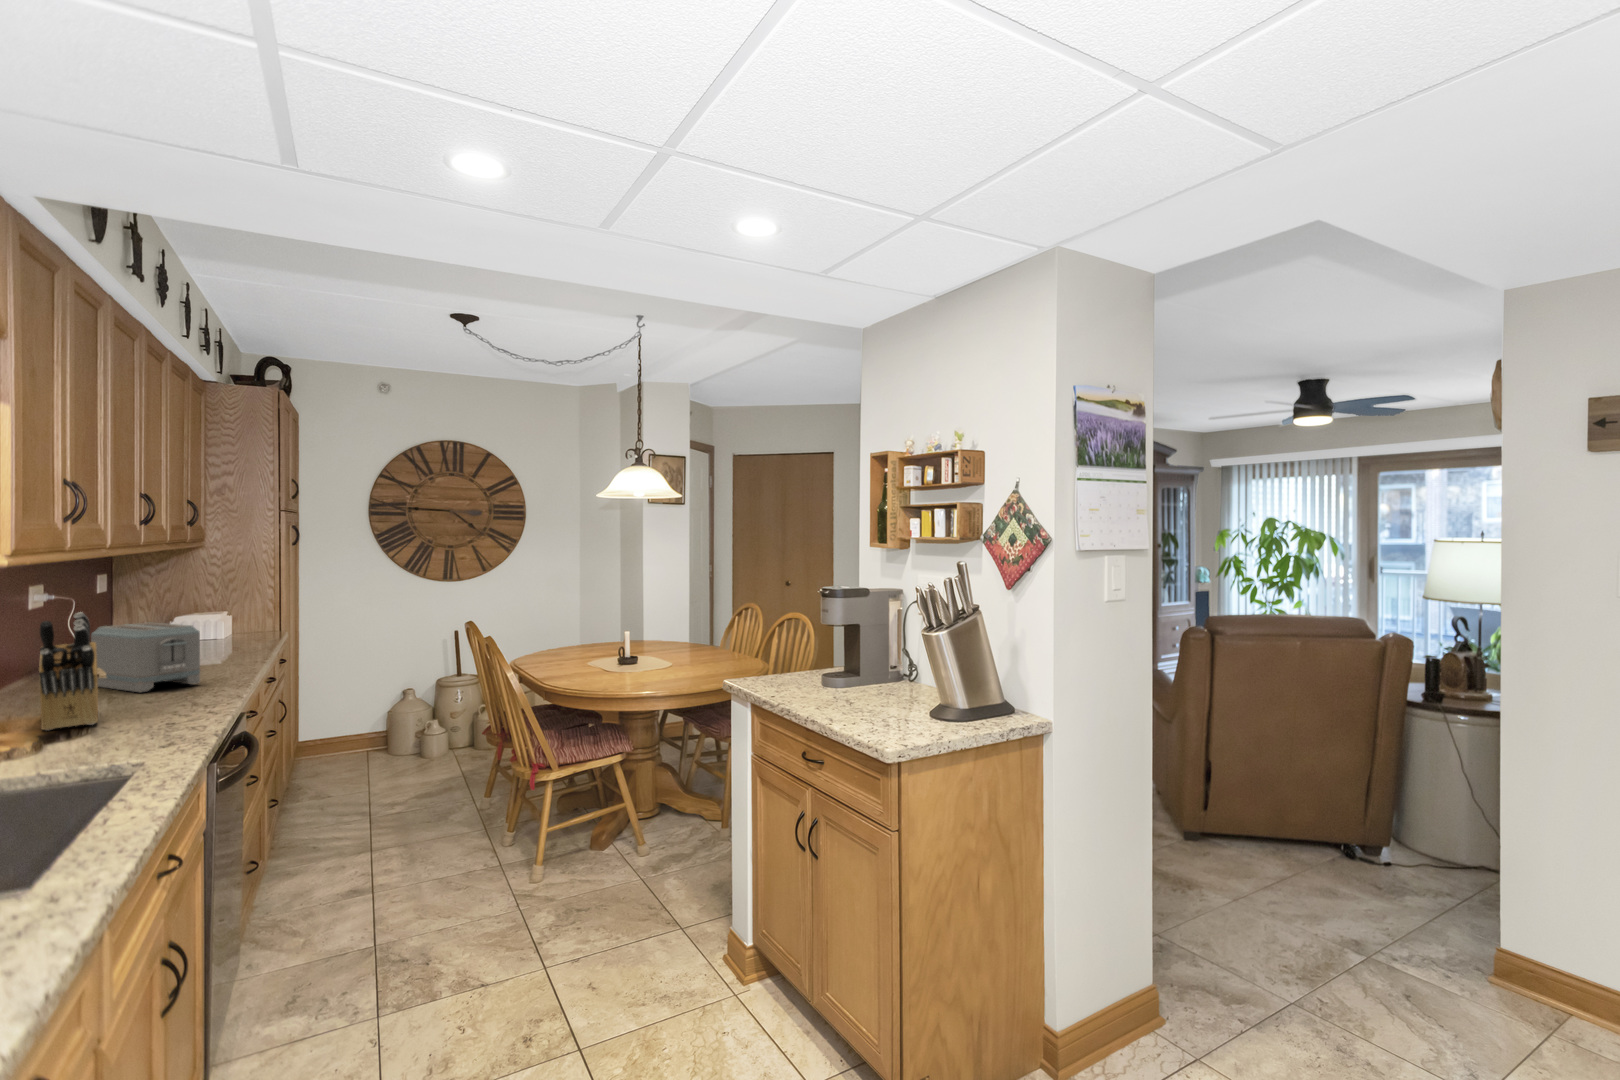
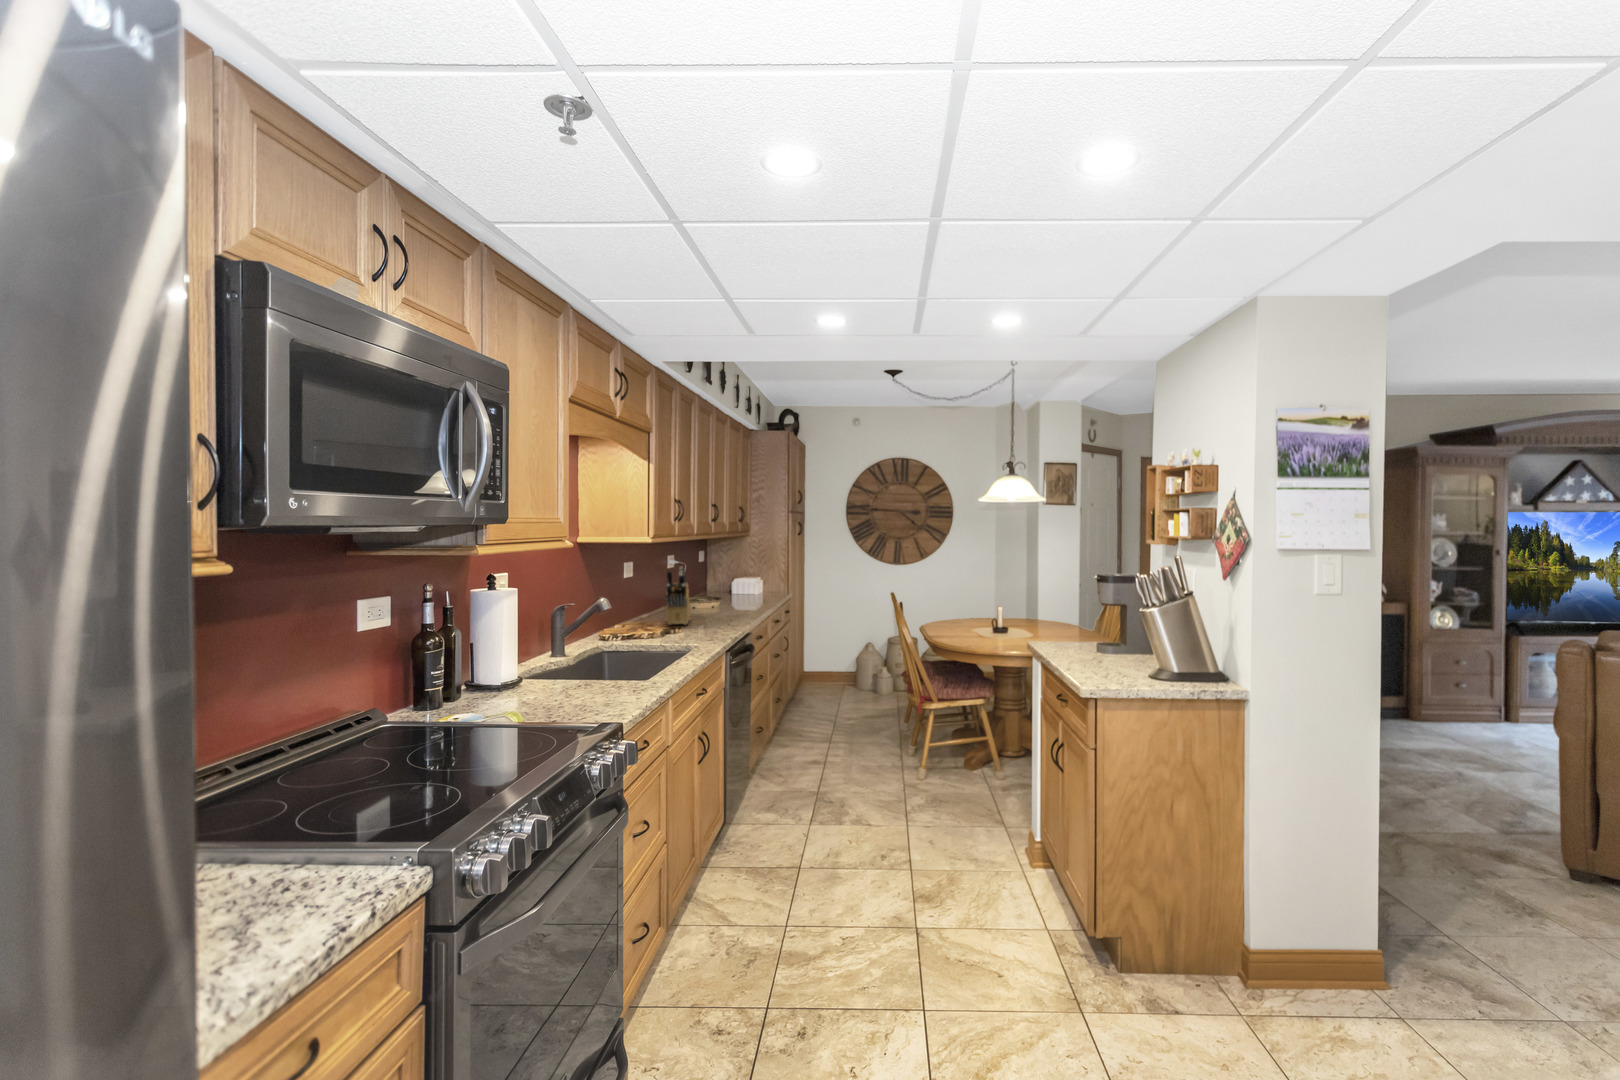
toaster: present [91,623,200,693] -> none [691,577,736,615]

